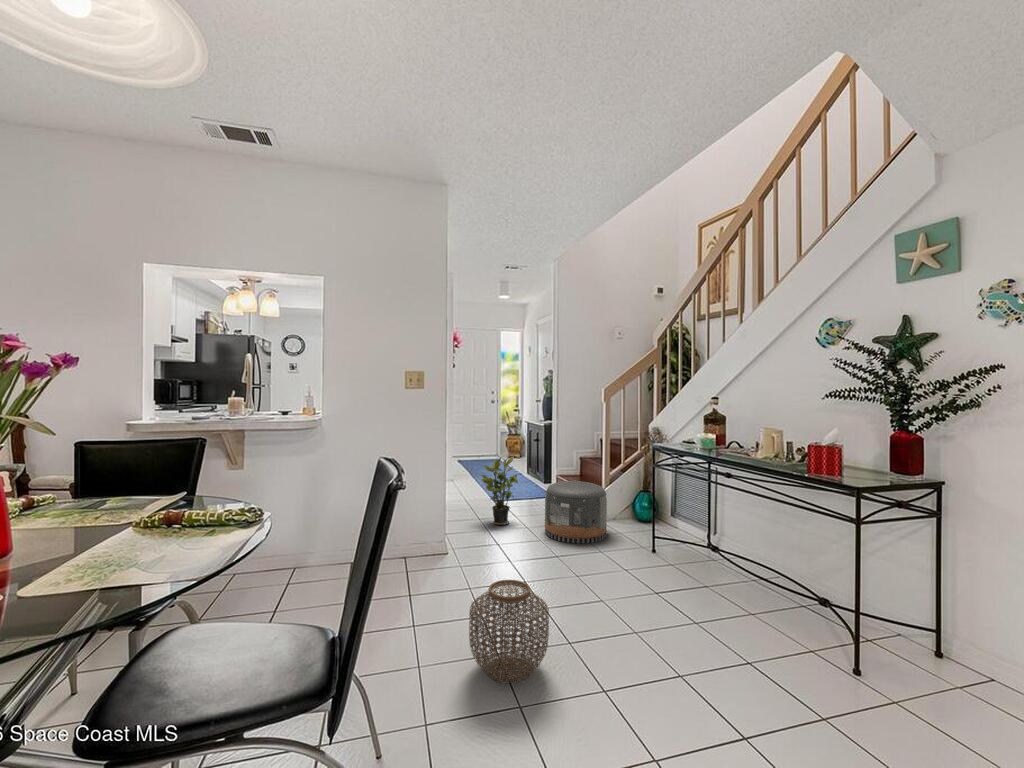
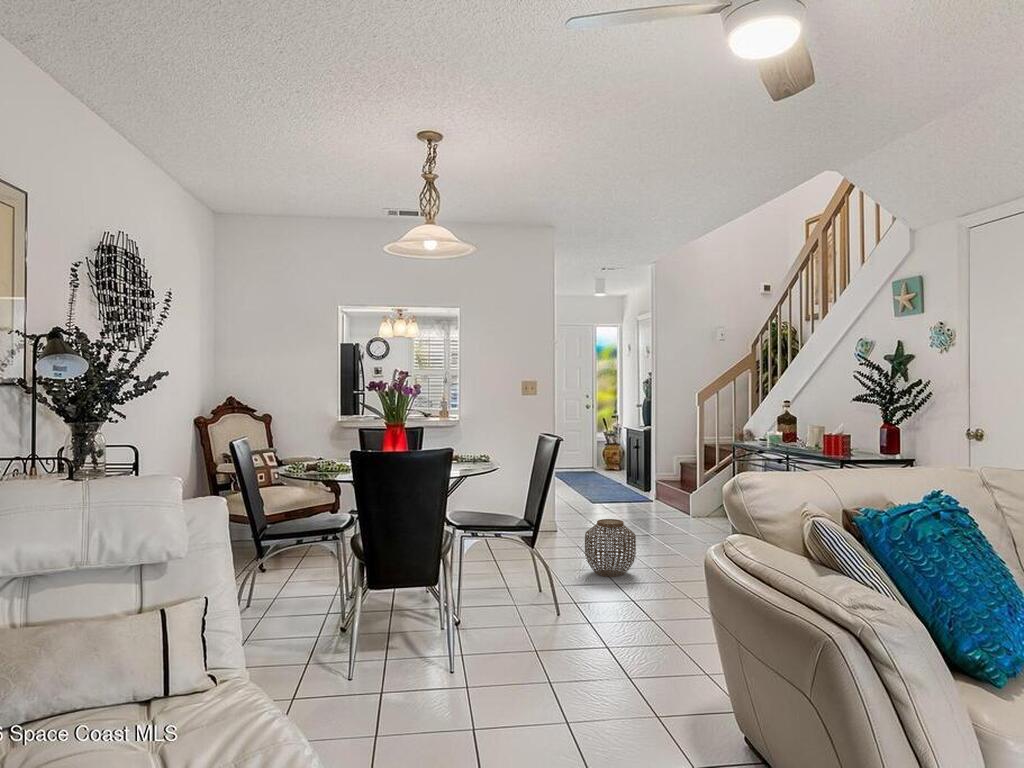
potted plant: present [482,456,518,525] -> none [583,454,616,517]
pouf: present [545,481,607,543] -> none [641,478,697,528]

